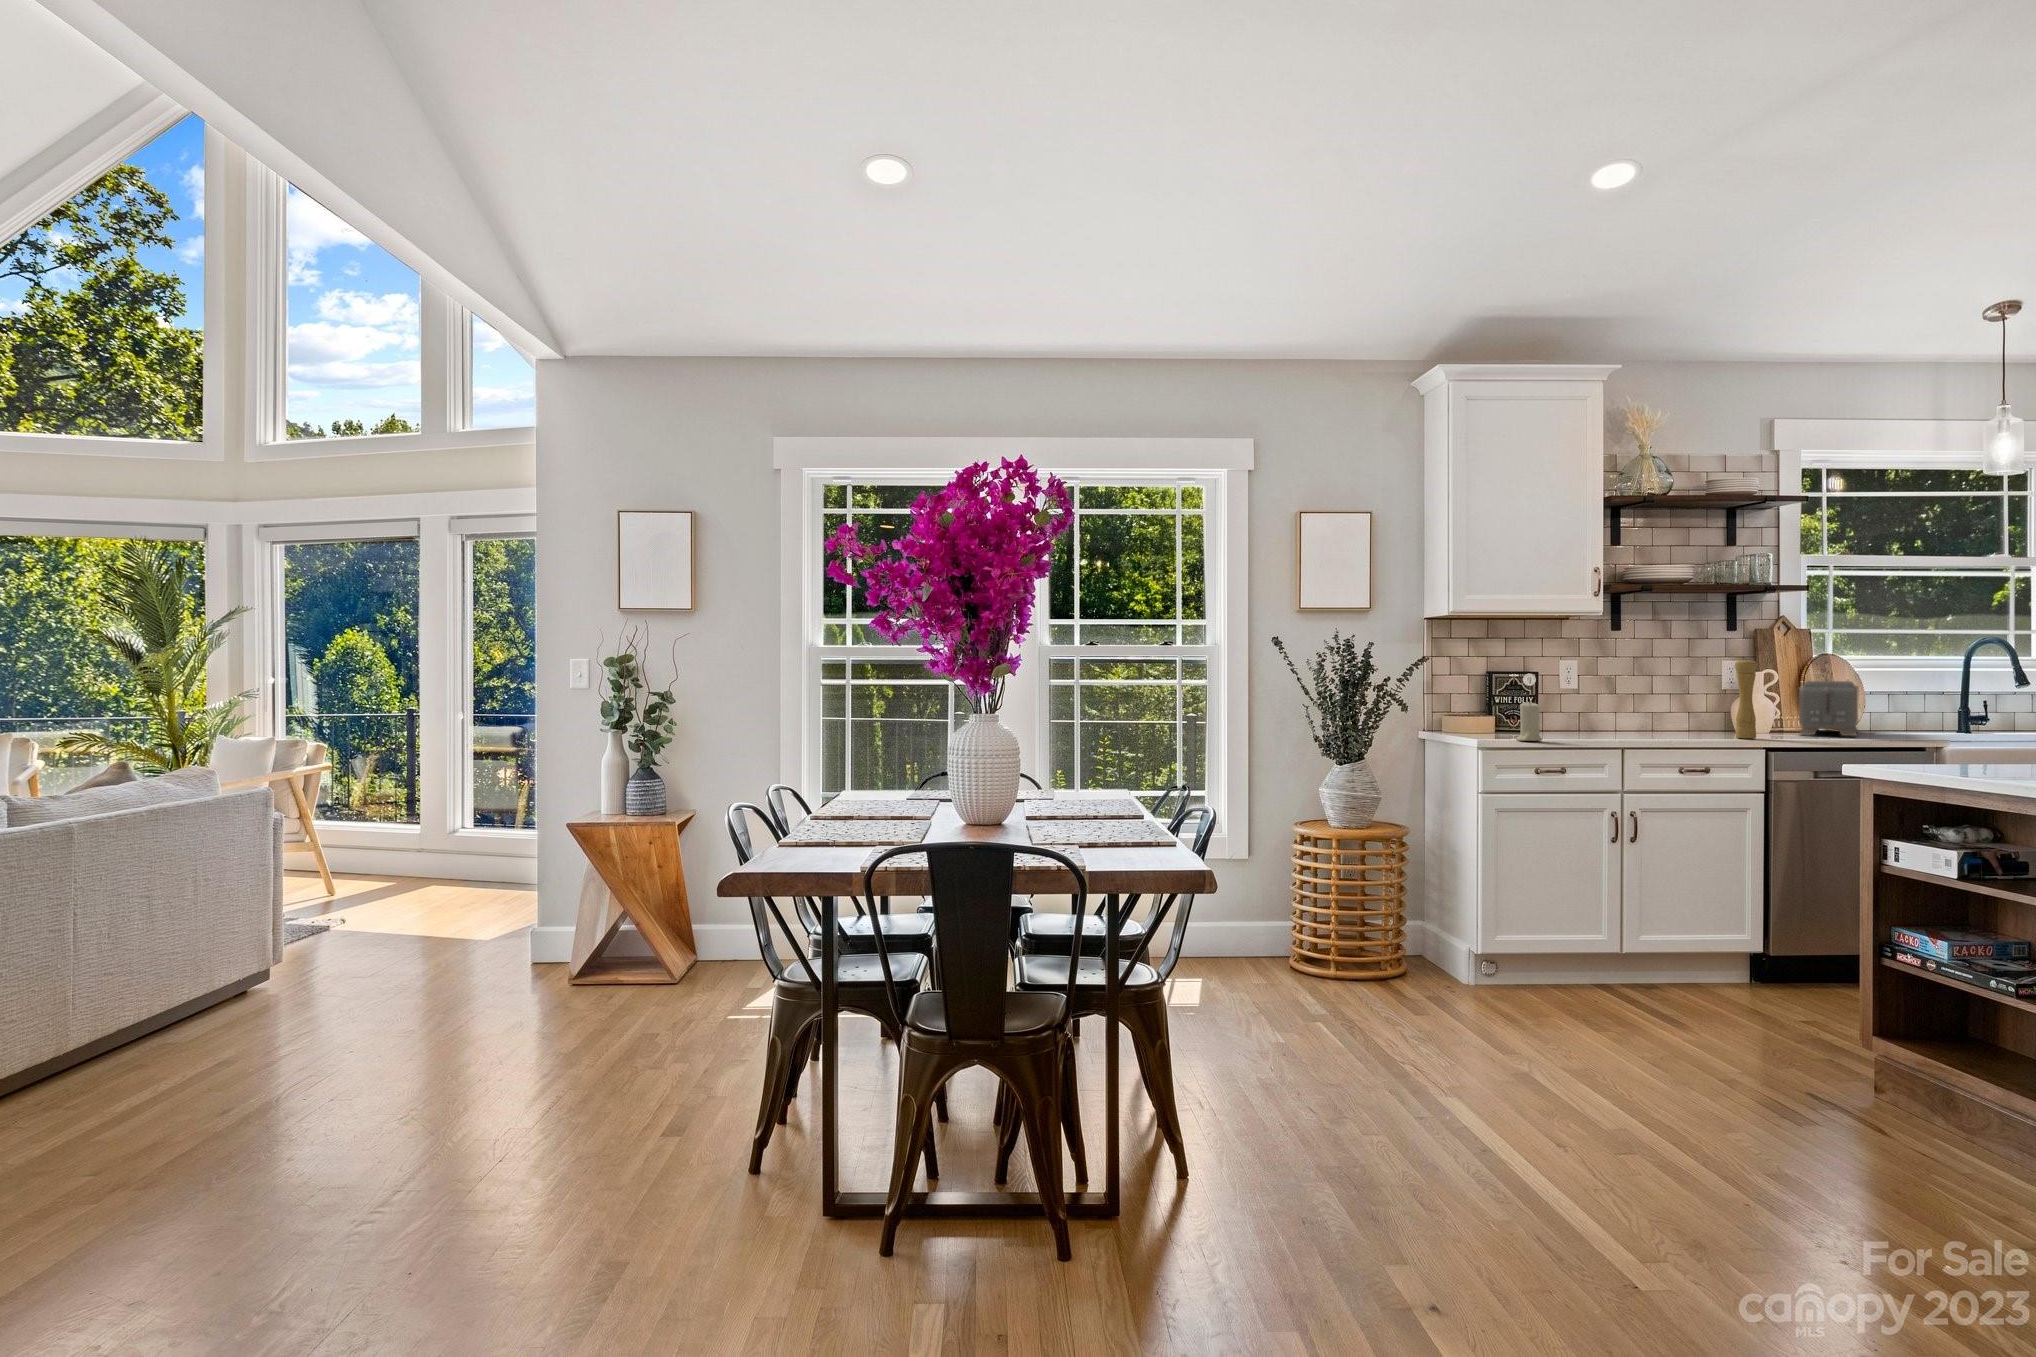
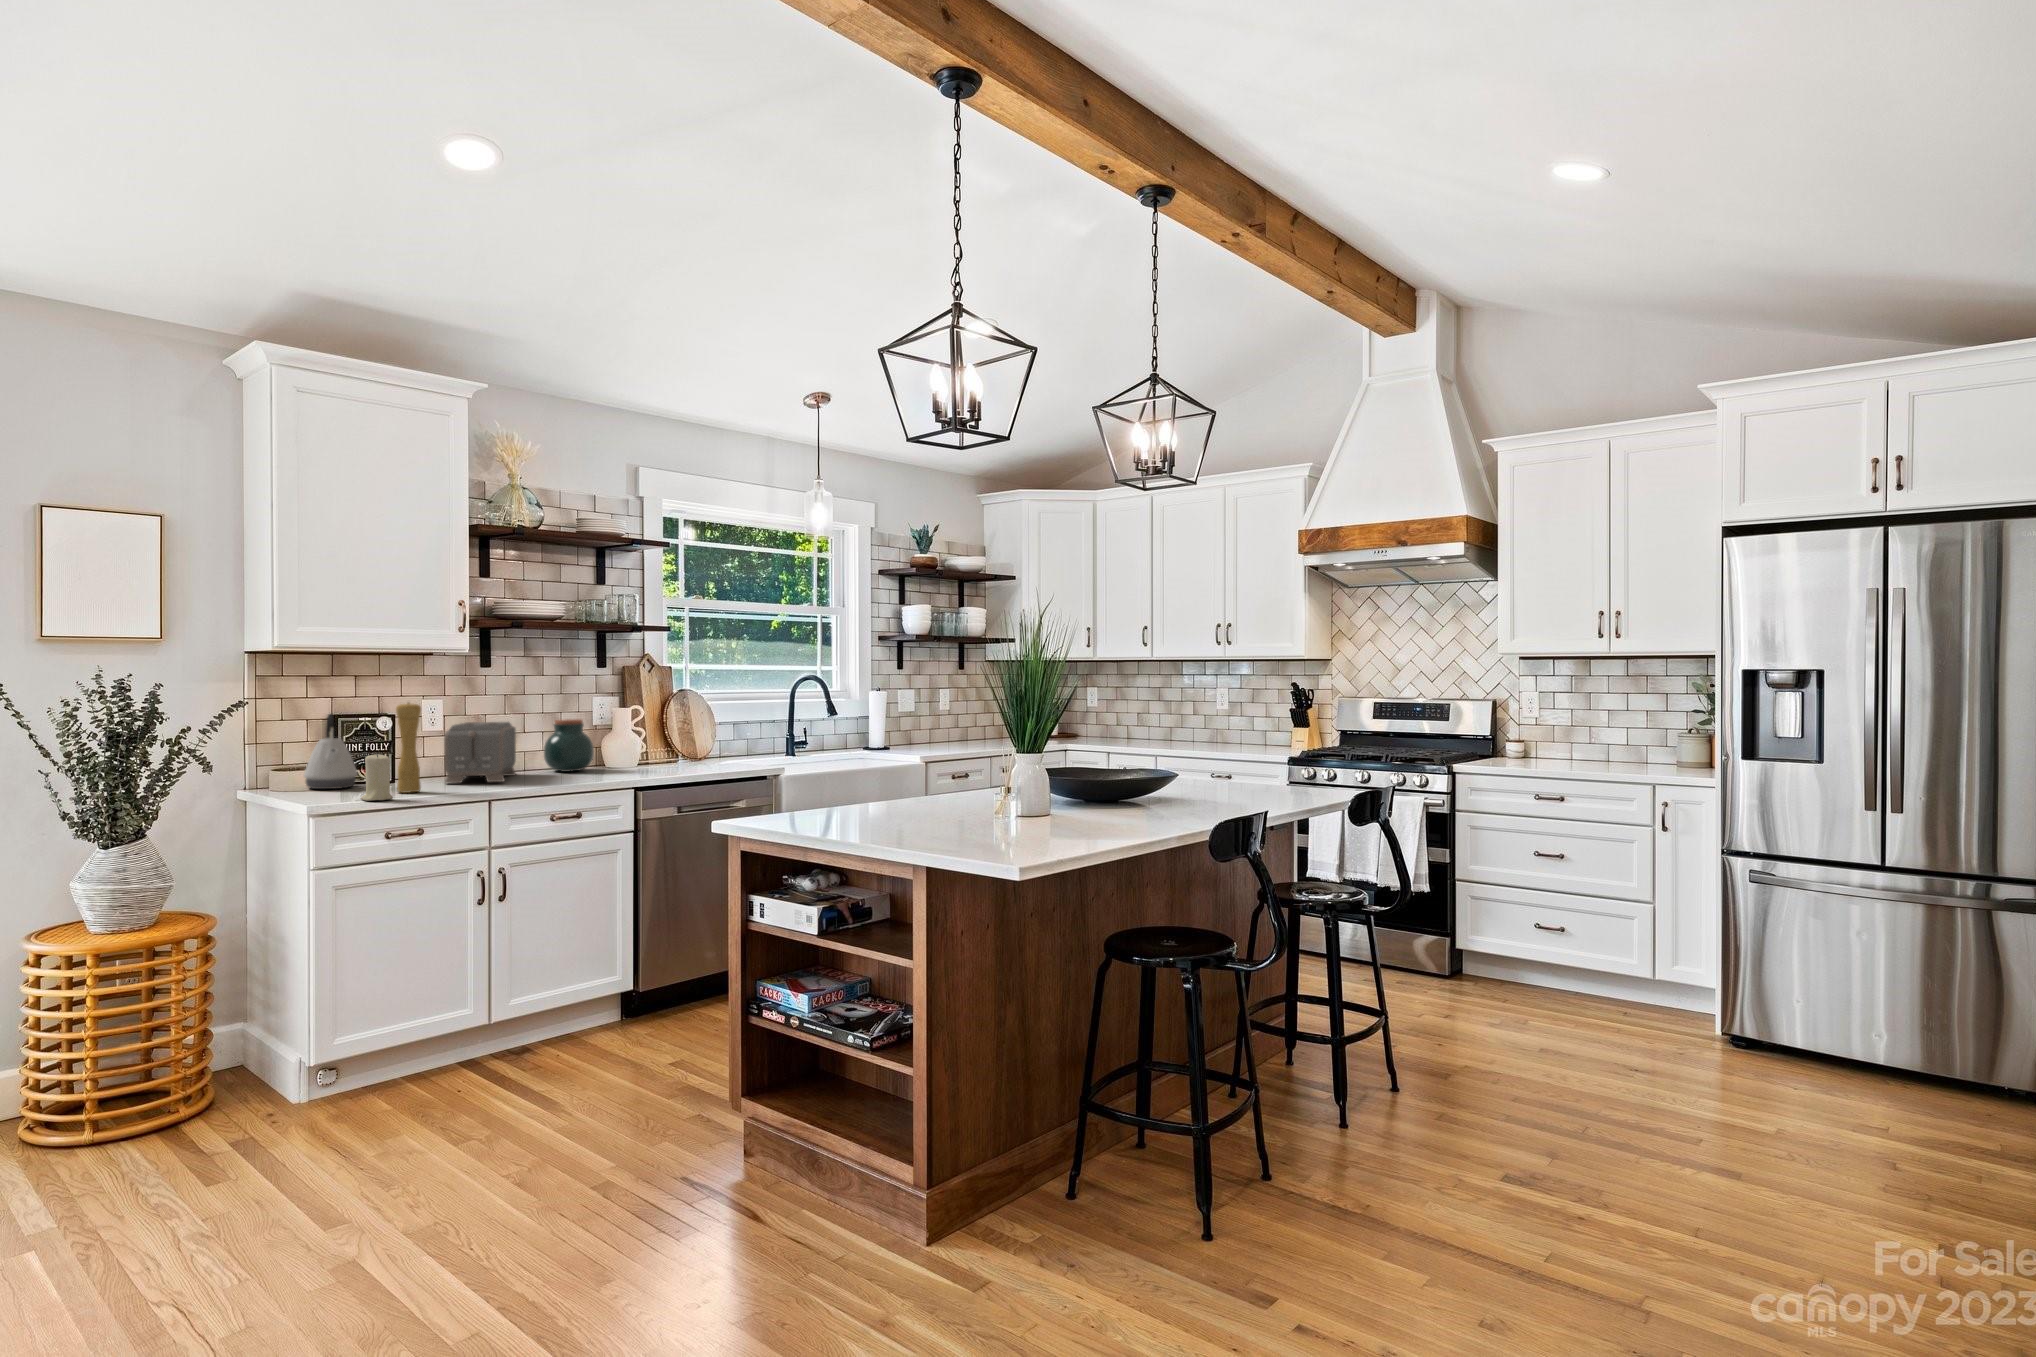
pepper mill: present [1735,659,1757,738] -> present [396,702,421,793]
kettle: none [1469,669,1510,732] -> present [304,714,357,789]
jar: none [1673,681,1724,731] -> present [544,719,594,772]
toaster: present [1799,681,1858,736] -> present [444,722,516,783]

